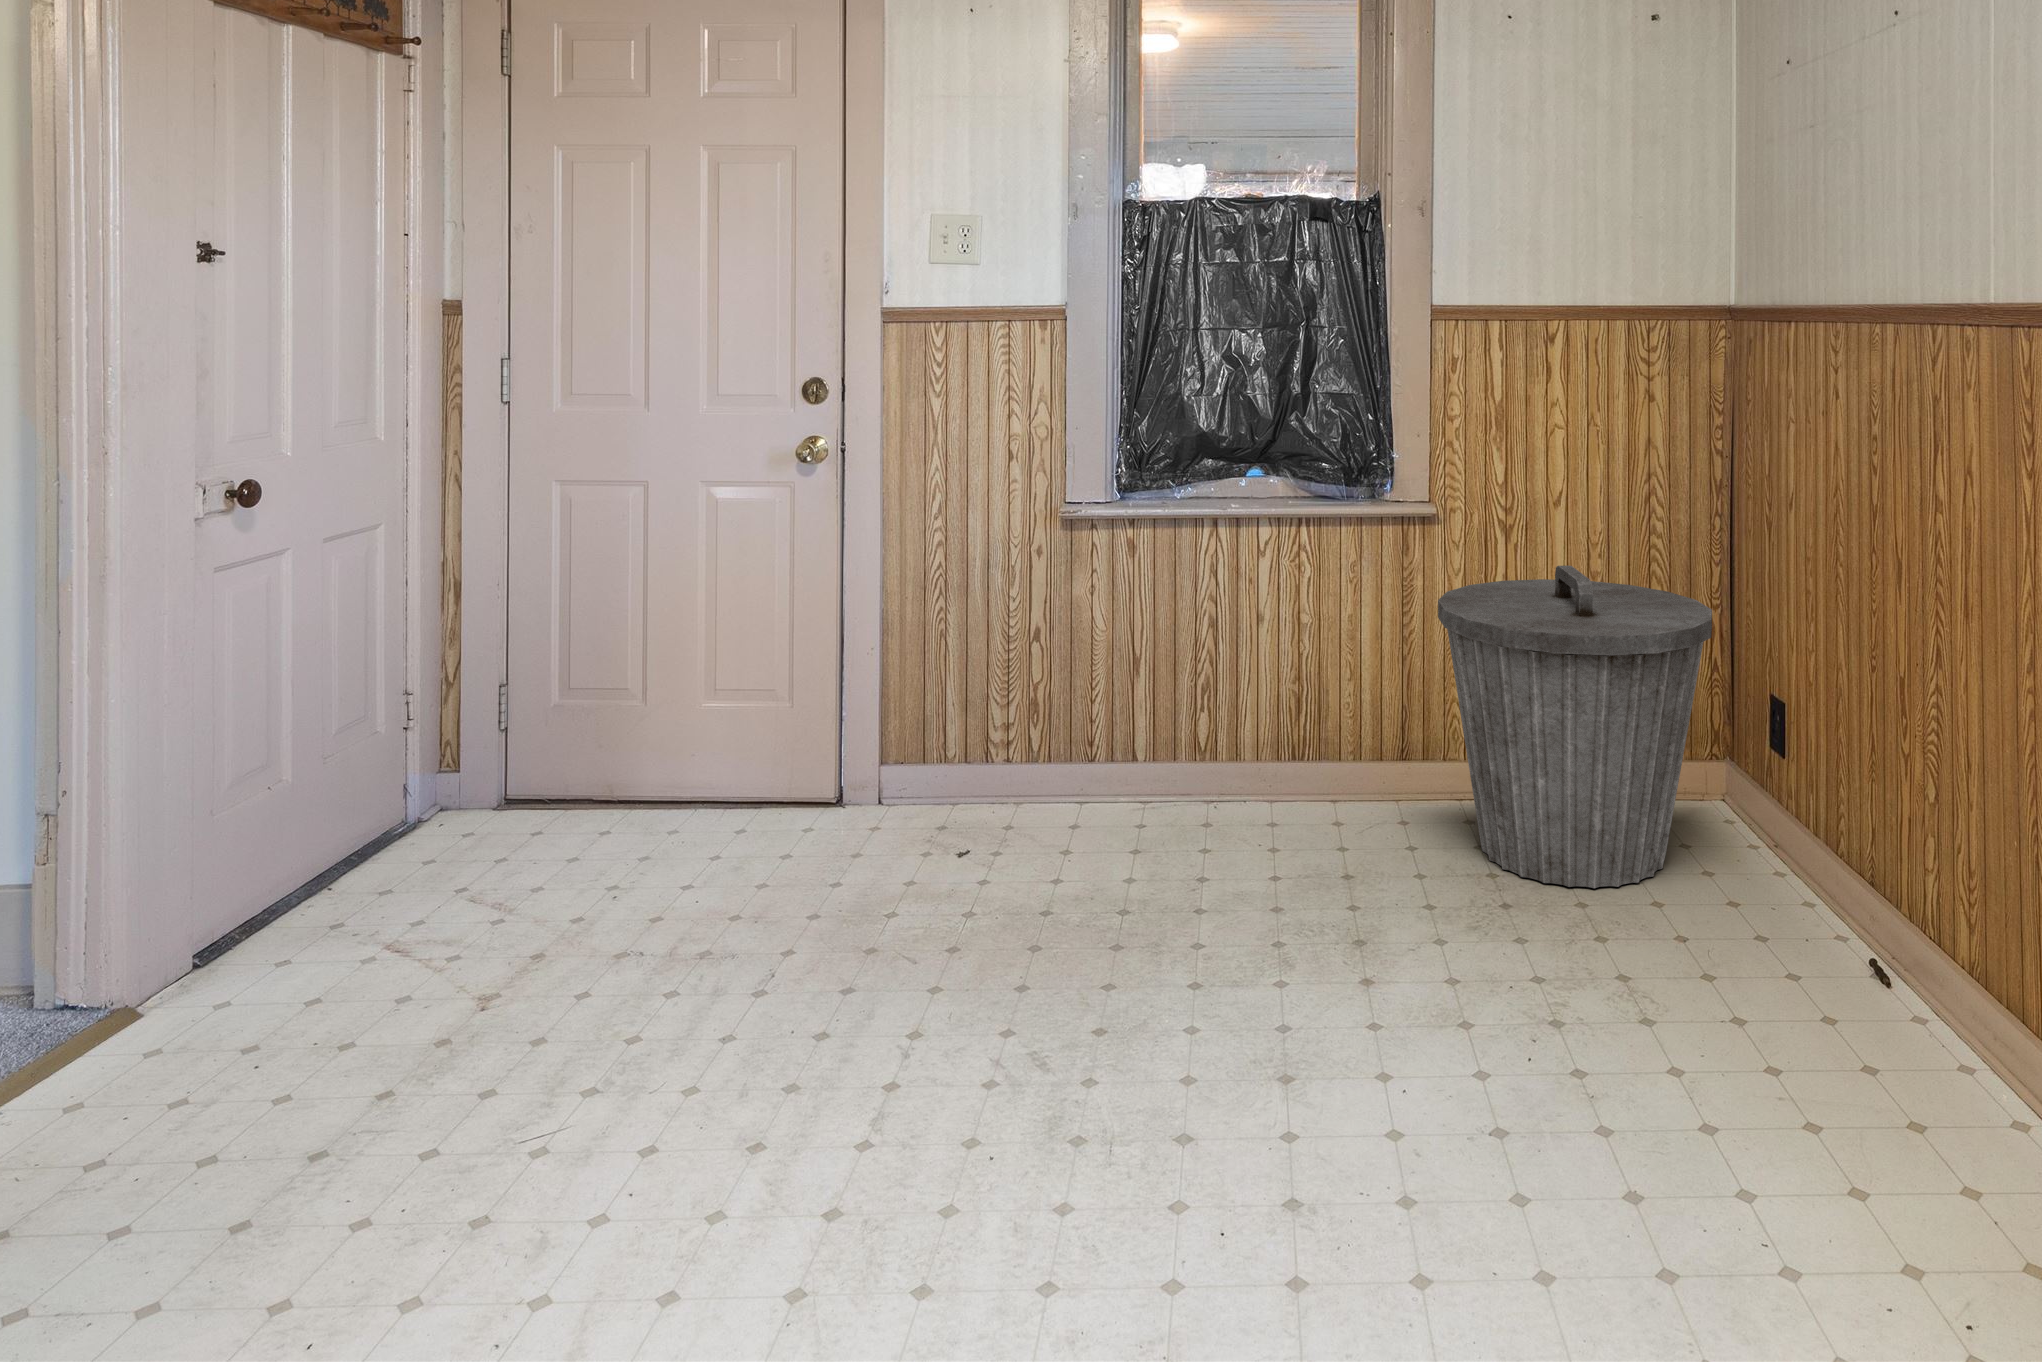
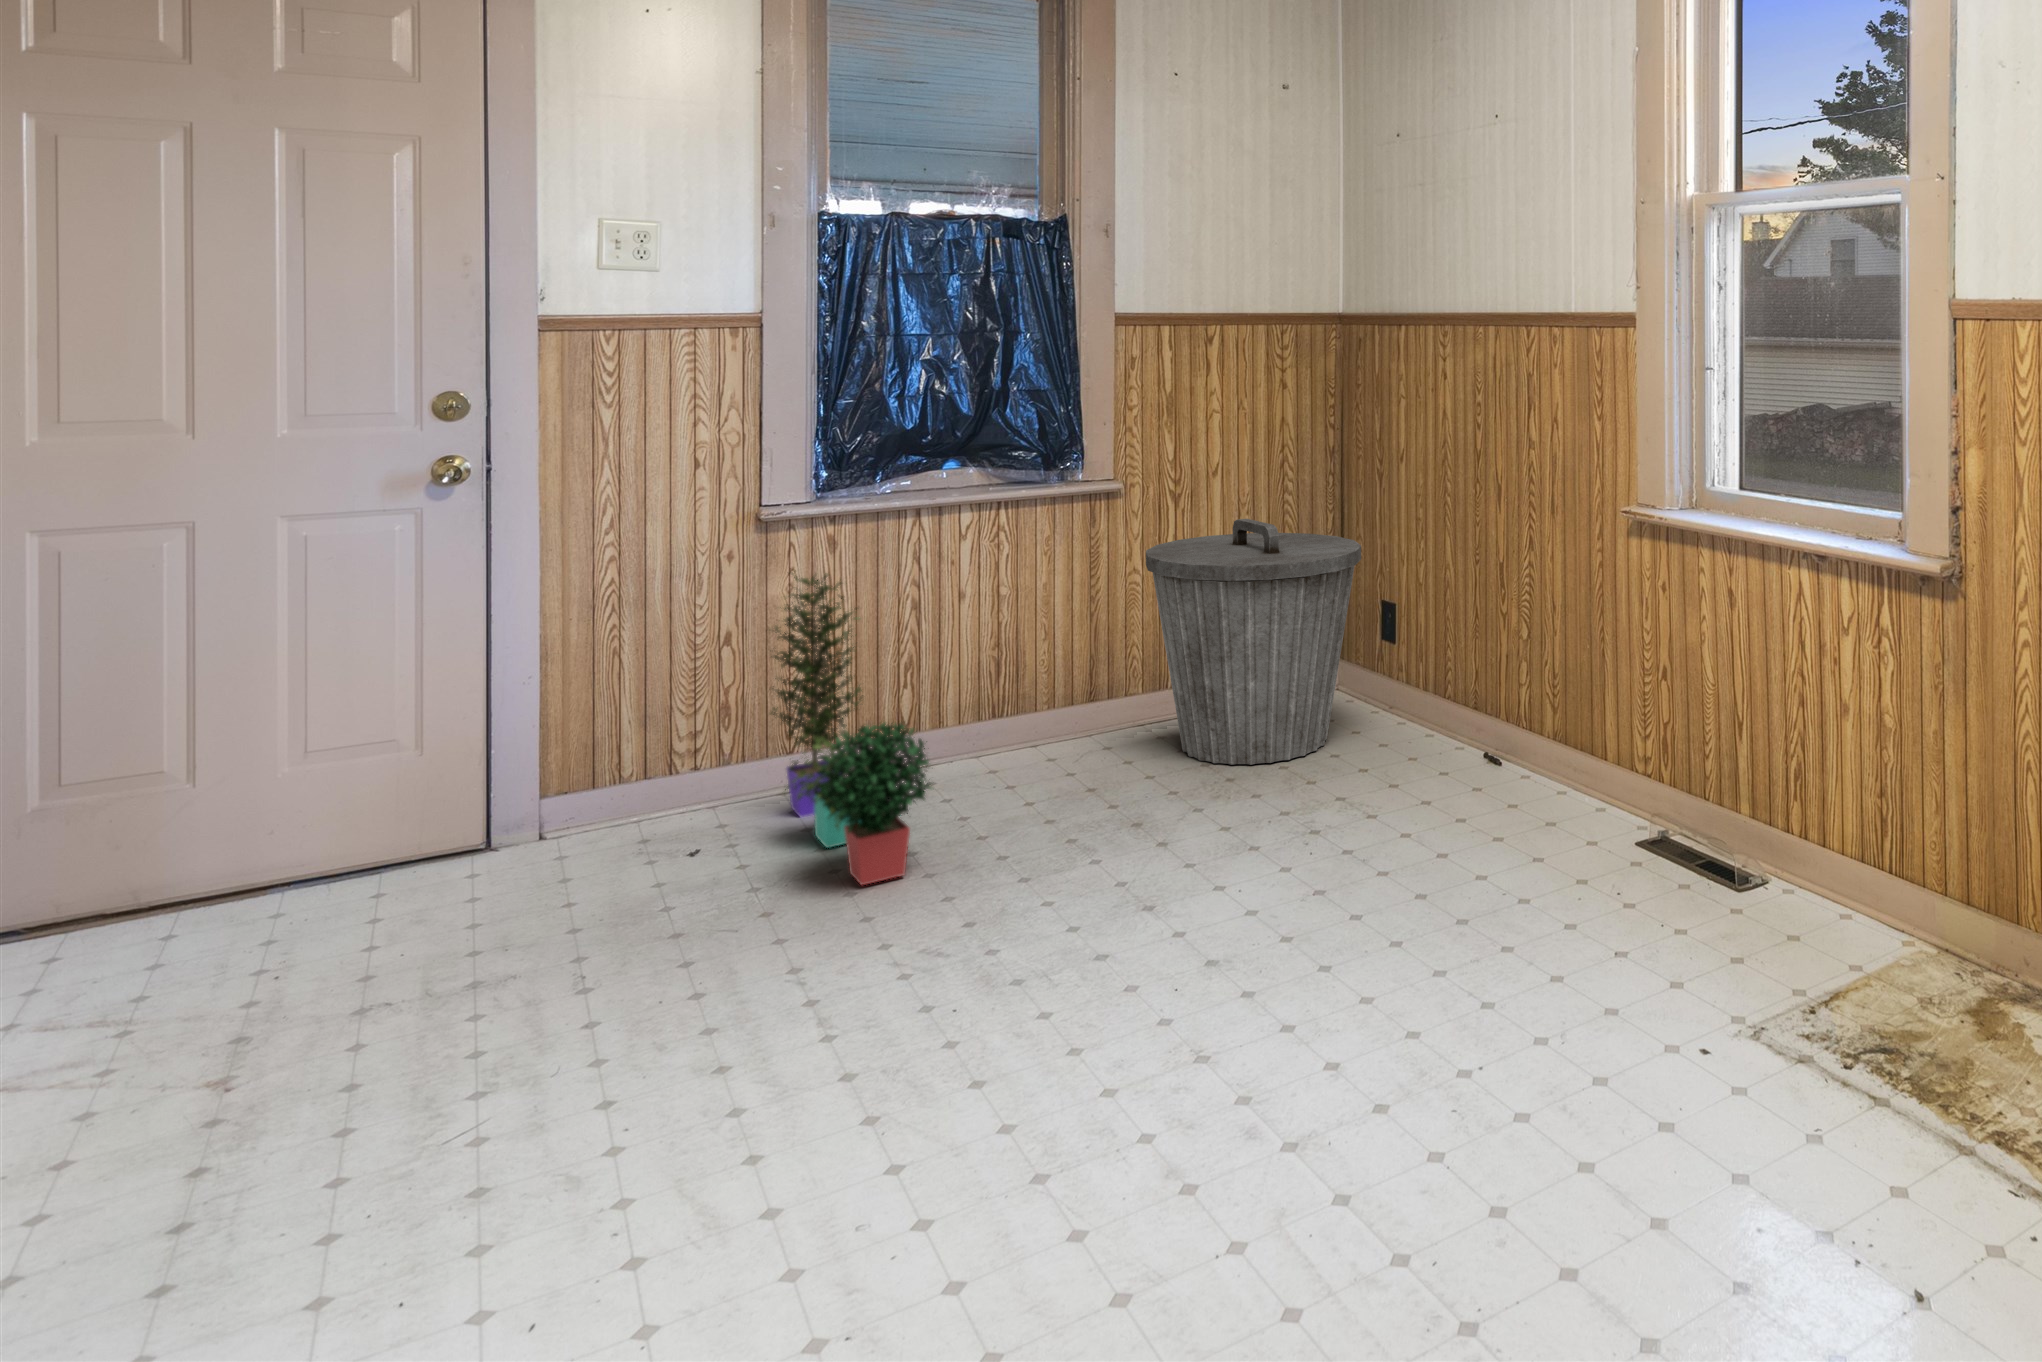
potted plant: none [1014,573,1145,934] -> present [771,573,932,885]

